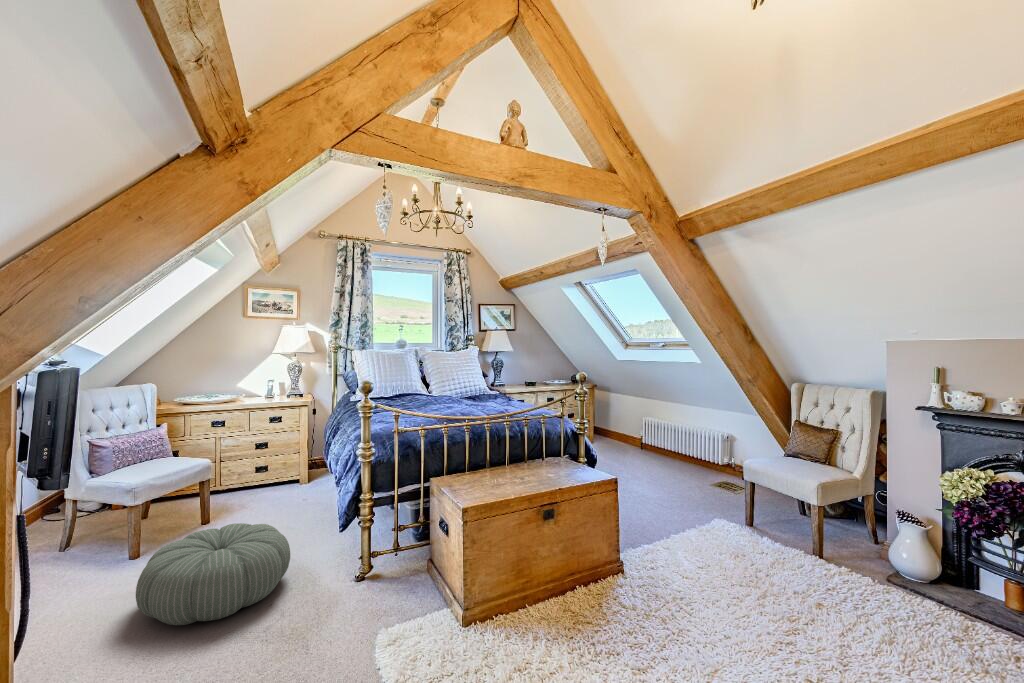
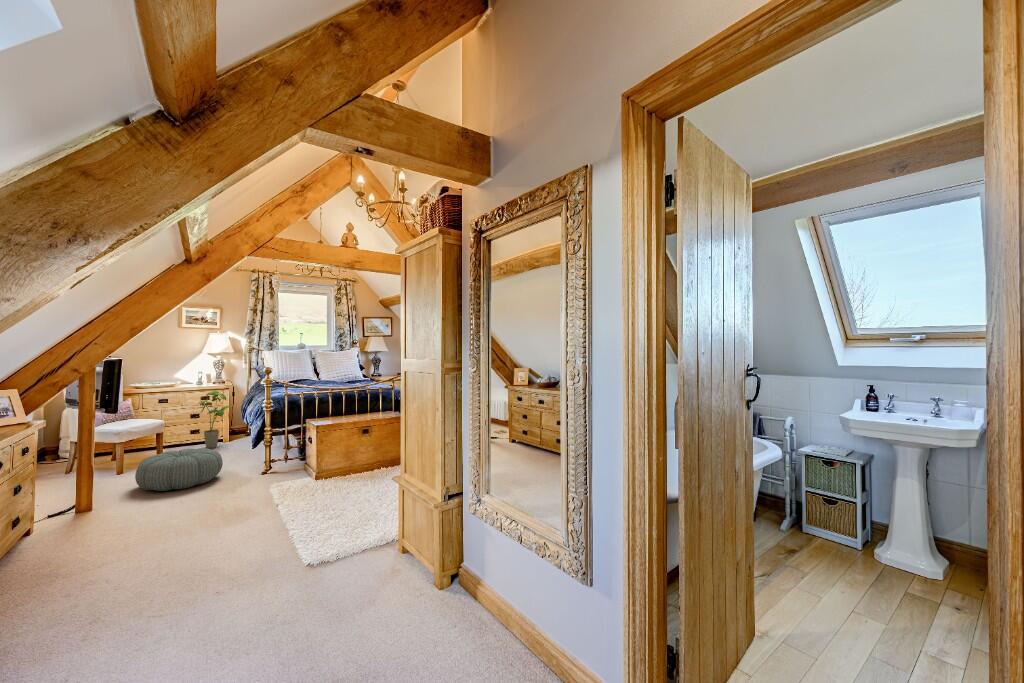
house plant: none [263,411,313,497] -> present [198,391,231,448]

